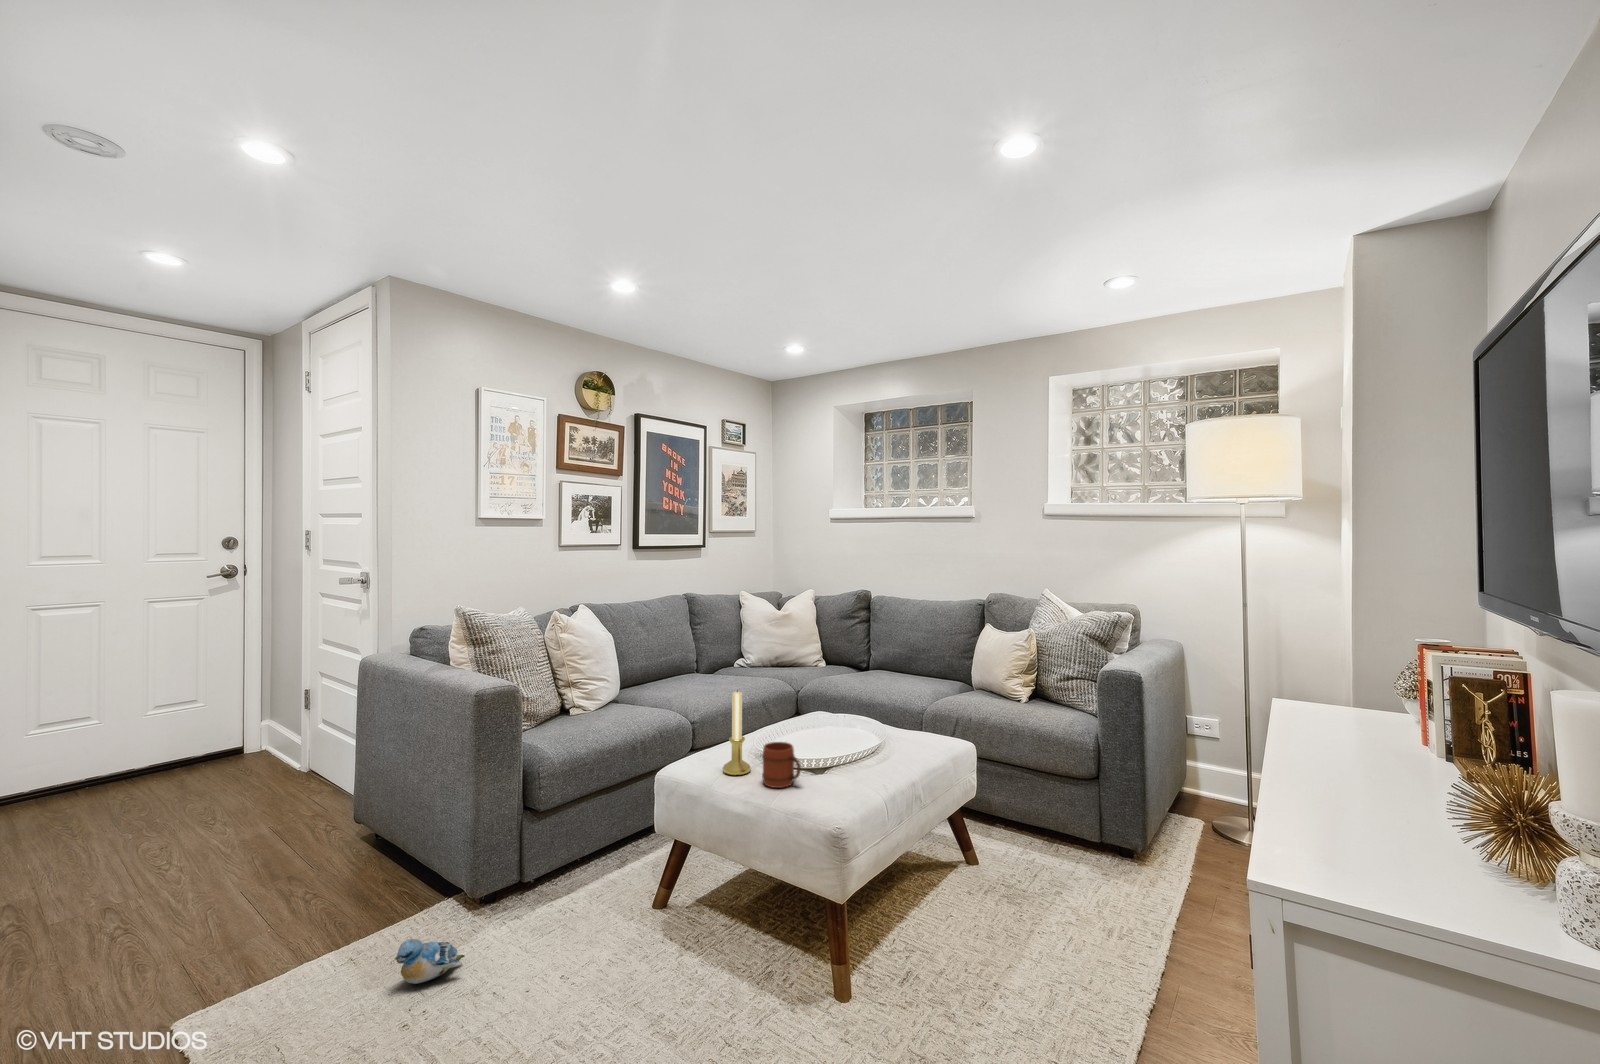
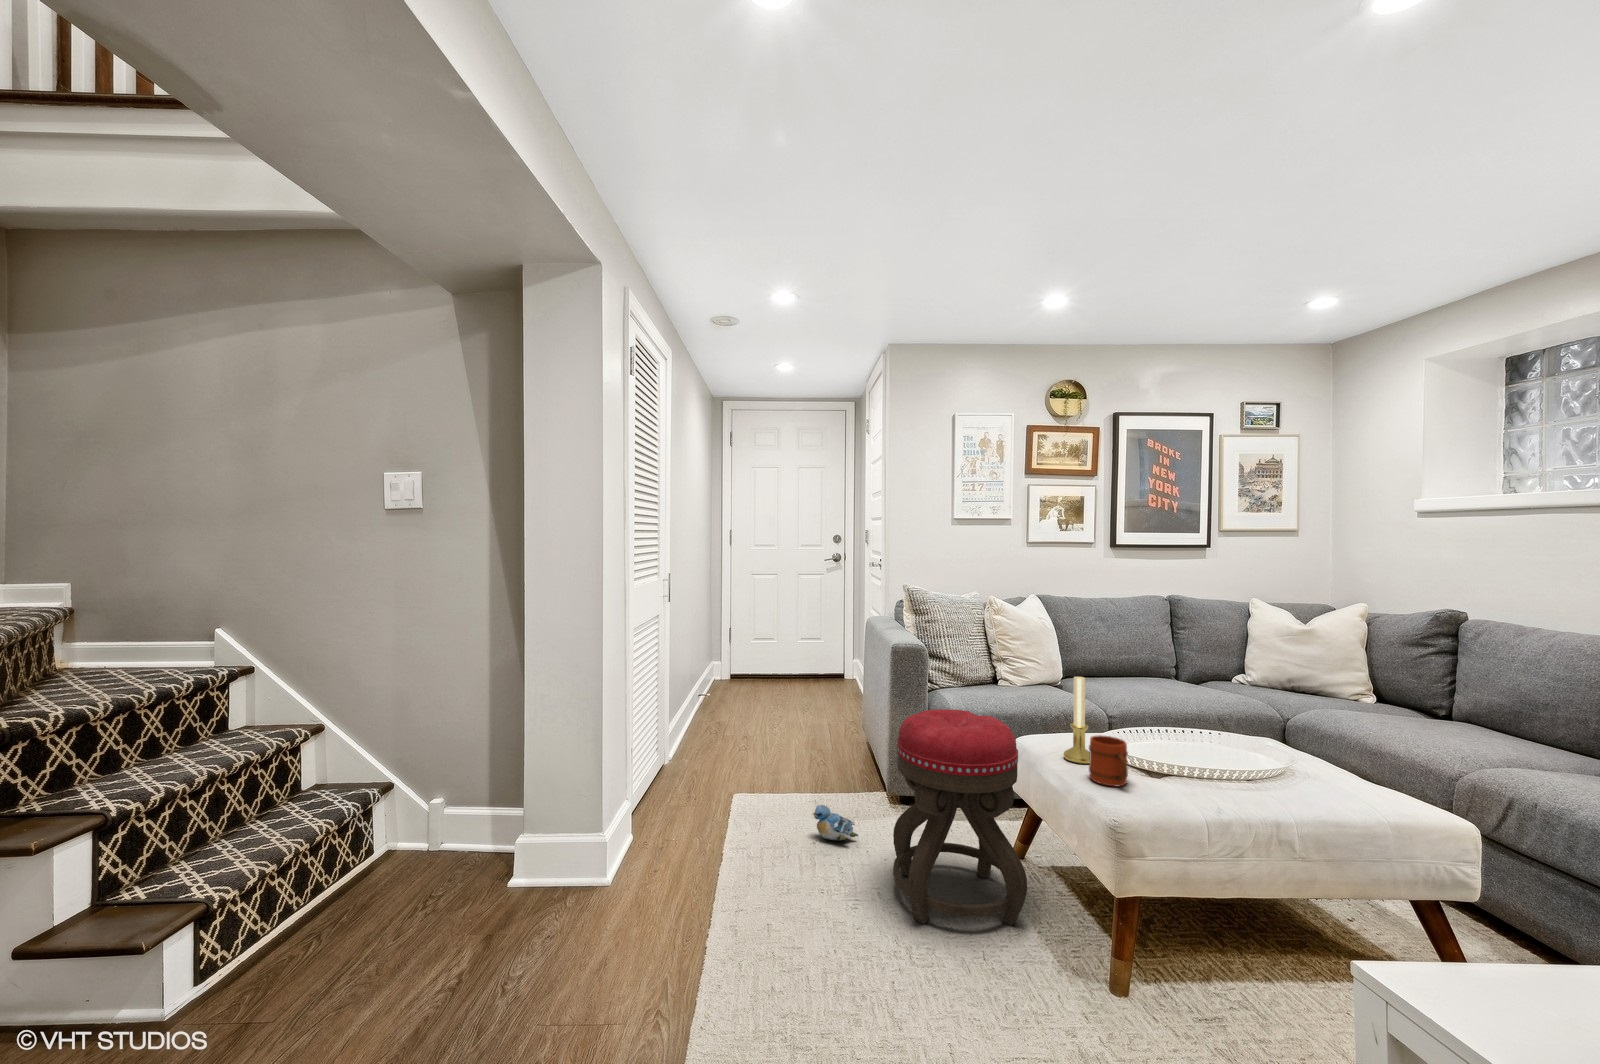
ottoman: none [537,752,705,1012] -> present [893,709,1027,925]

